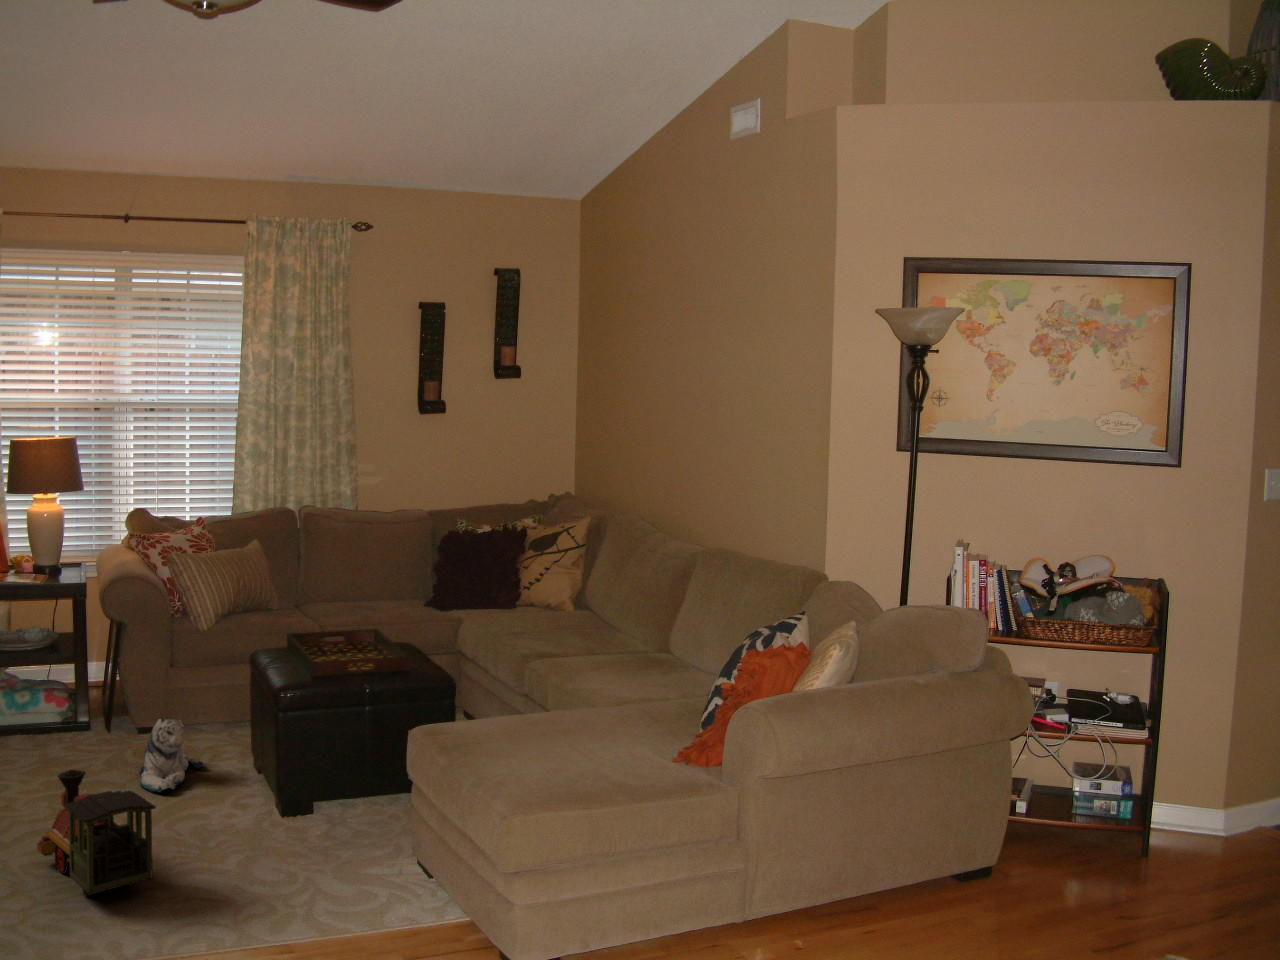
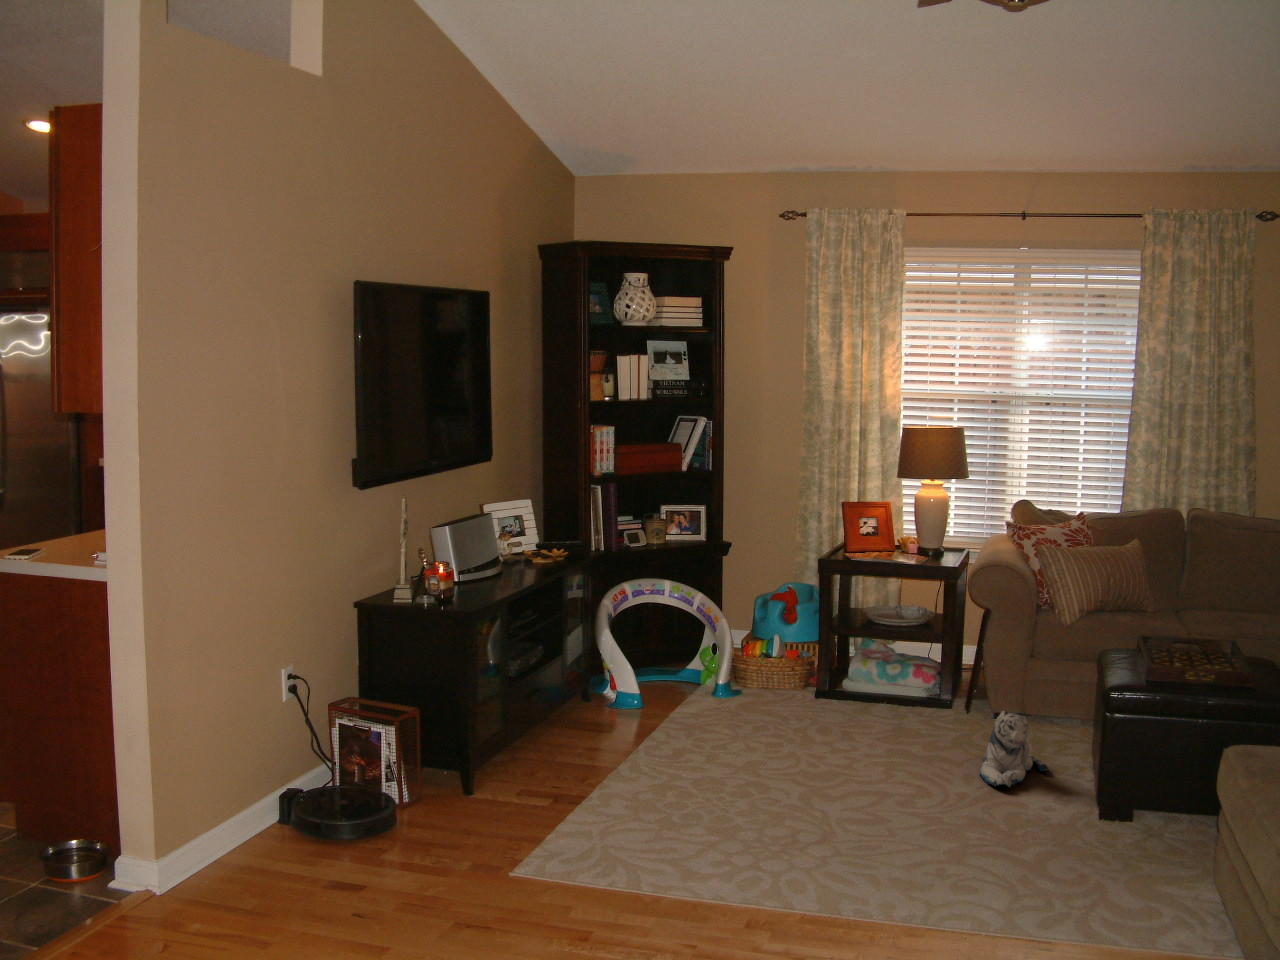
toy train: present [37,770,156,897] -> none [861,741,958,875]

